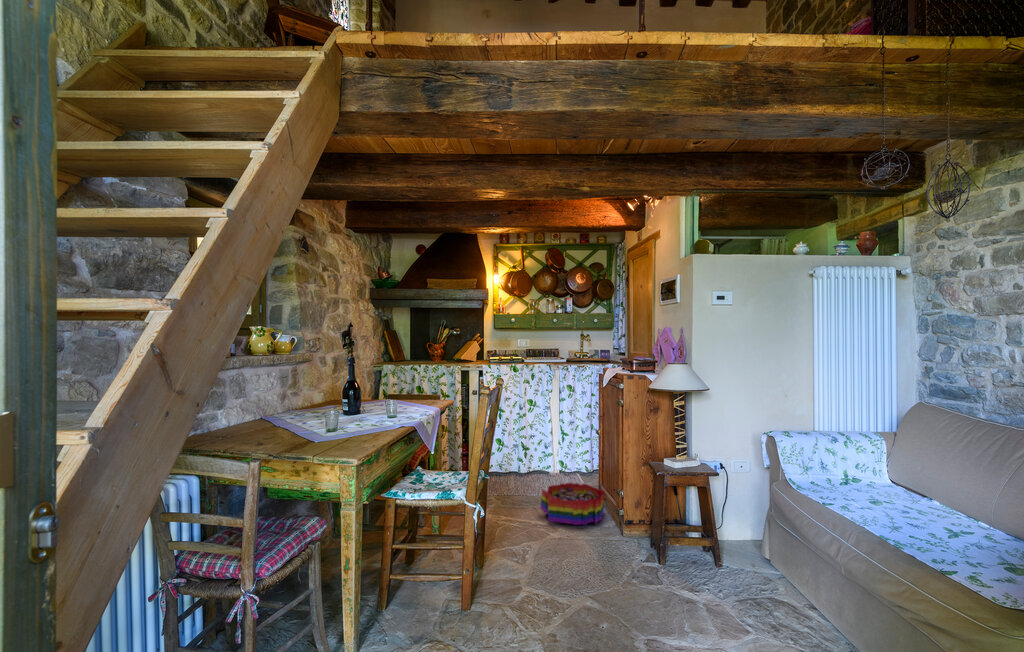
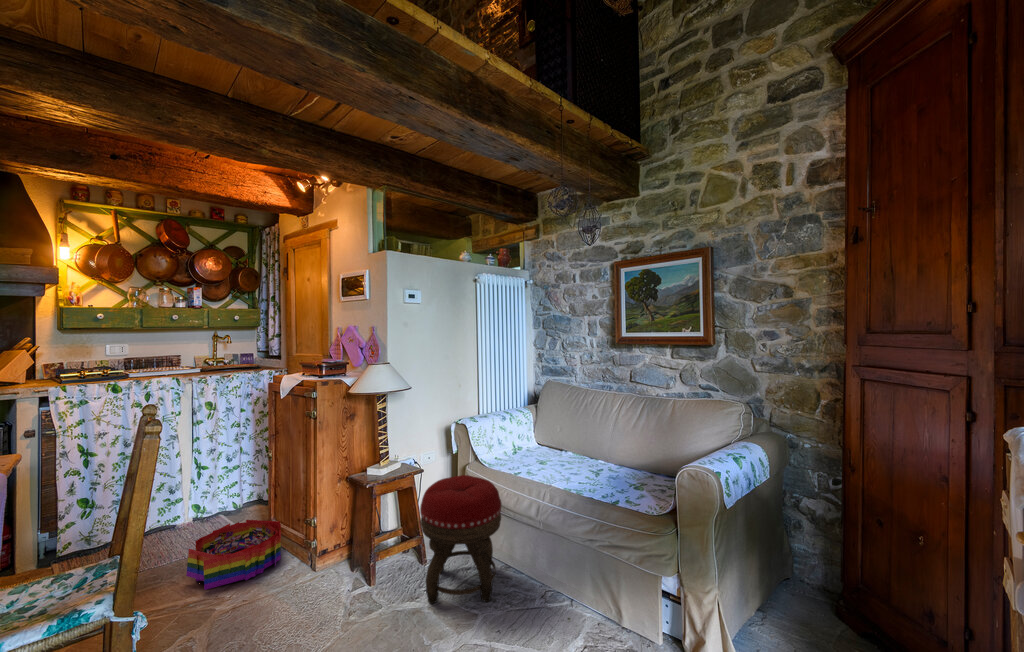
footstool: none [703,485,797,625] -> present [420,475,501,604]

